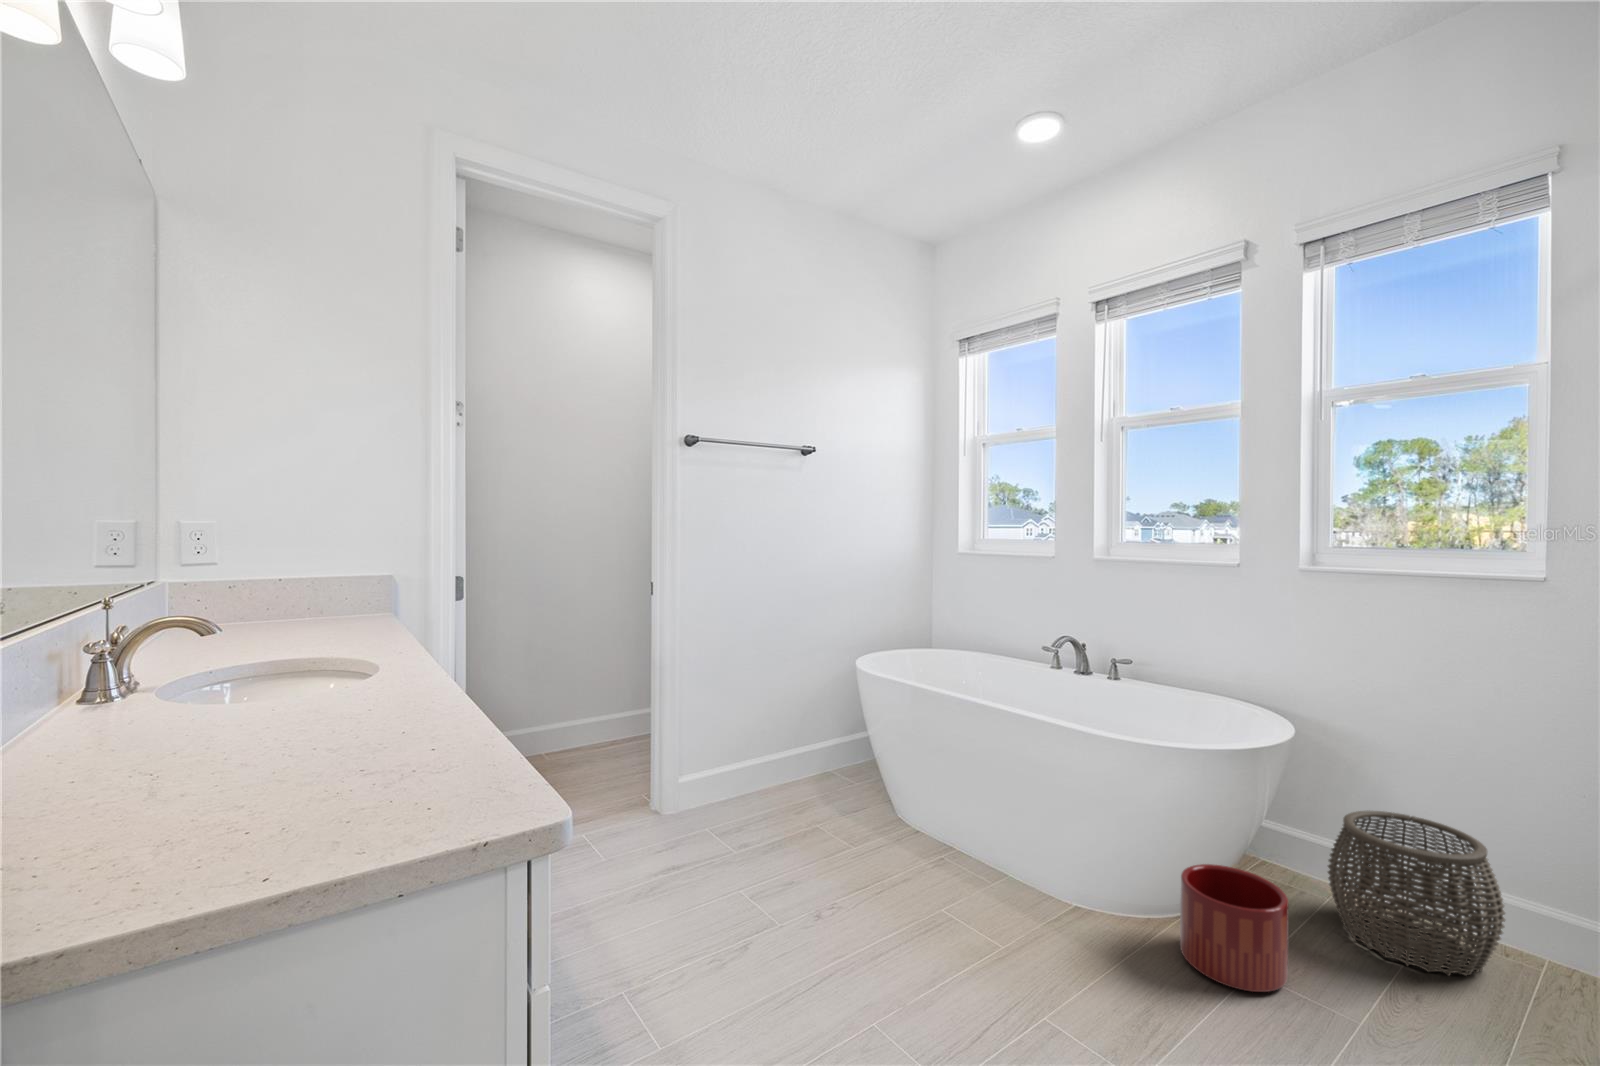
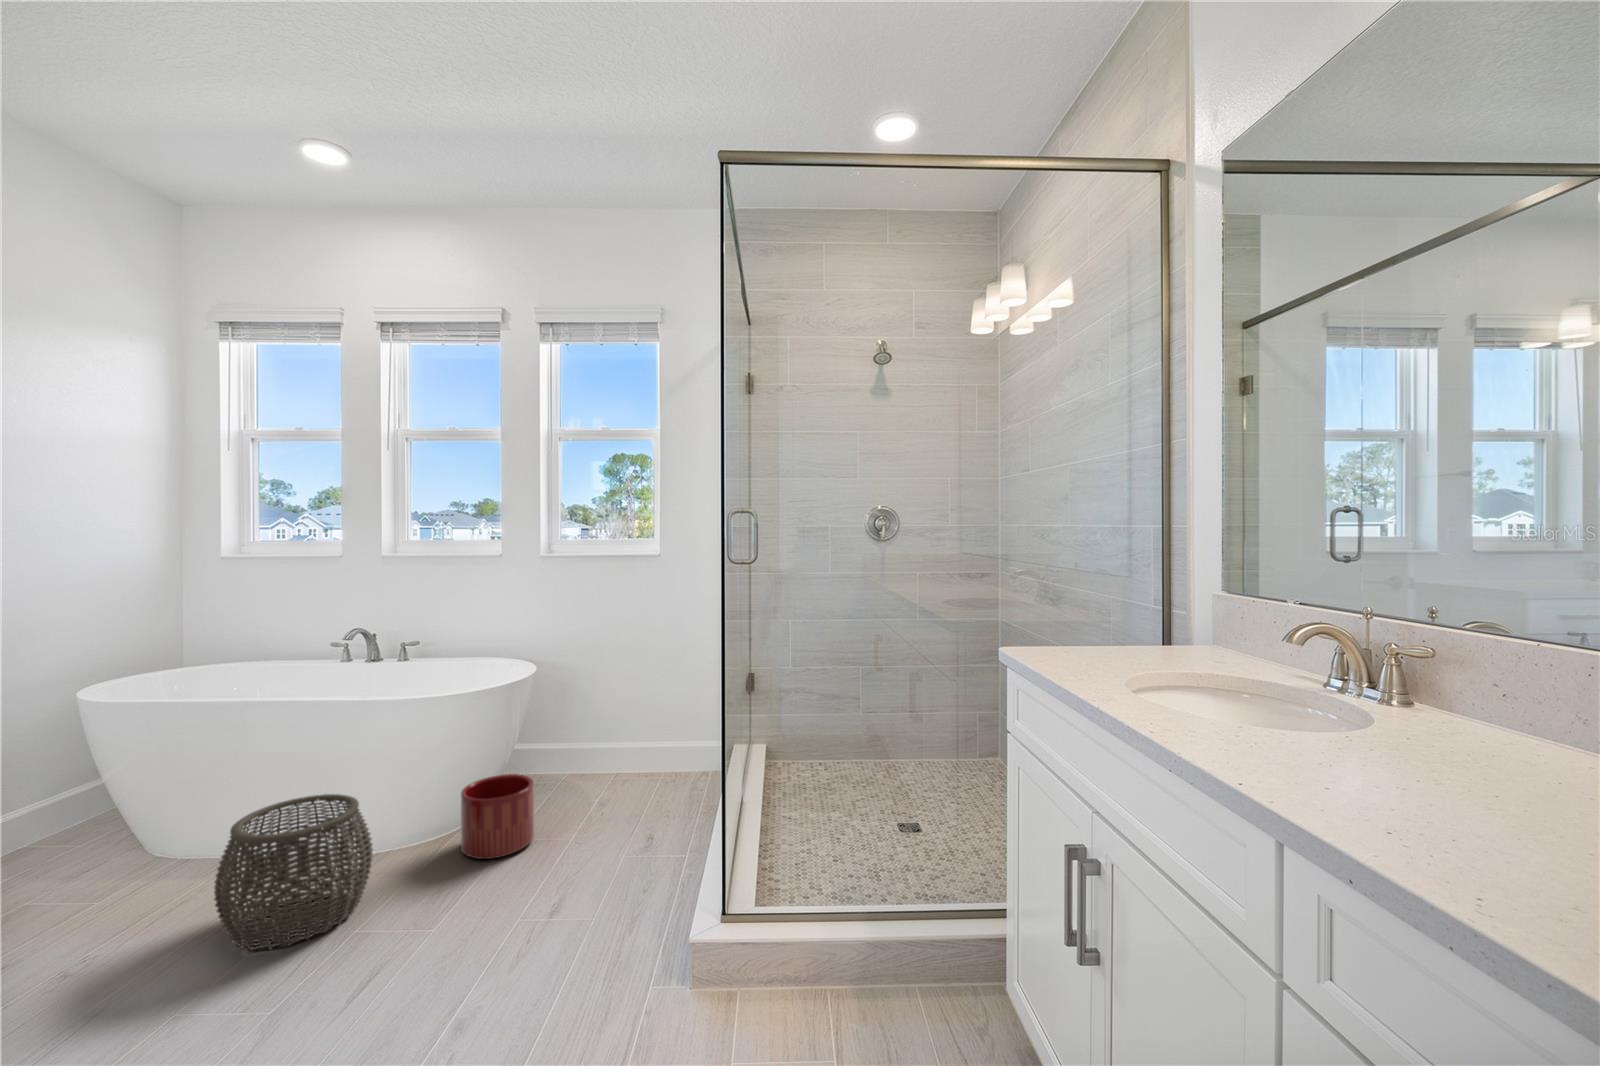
woven basket: present [1328,811,1505,976] -> present [214,794,373,950]

